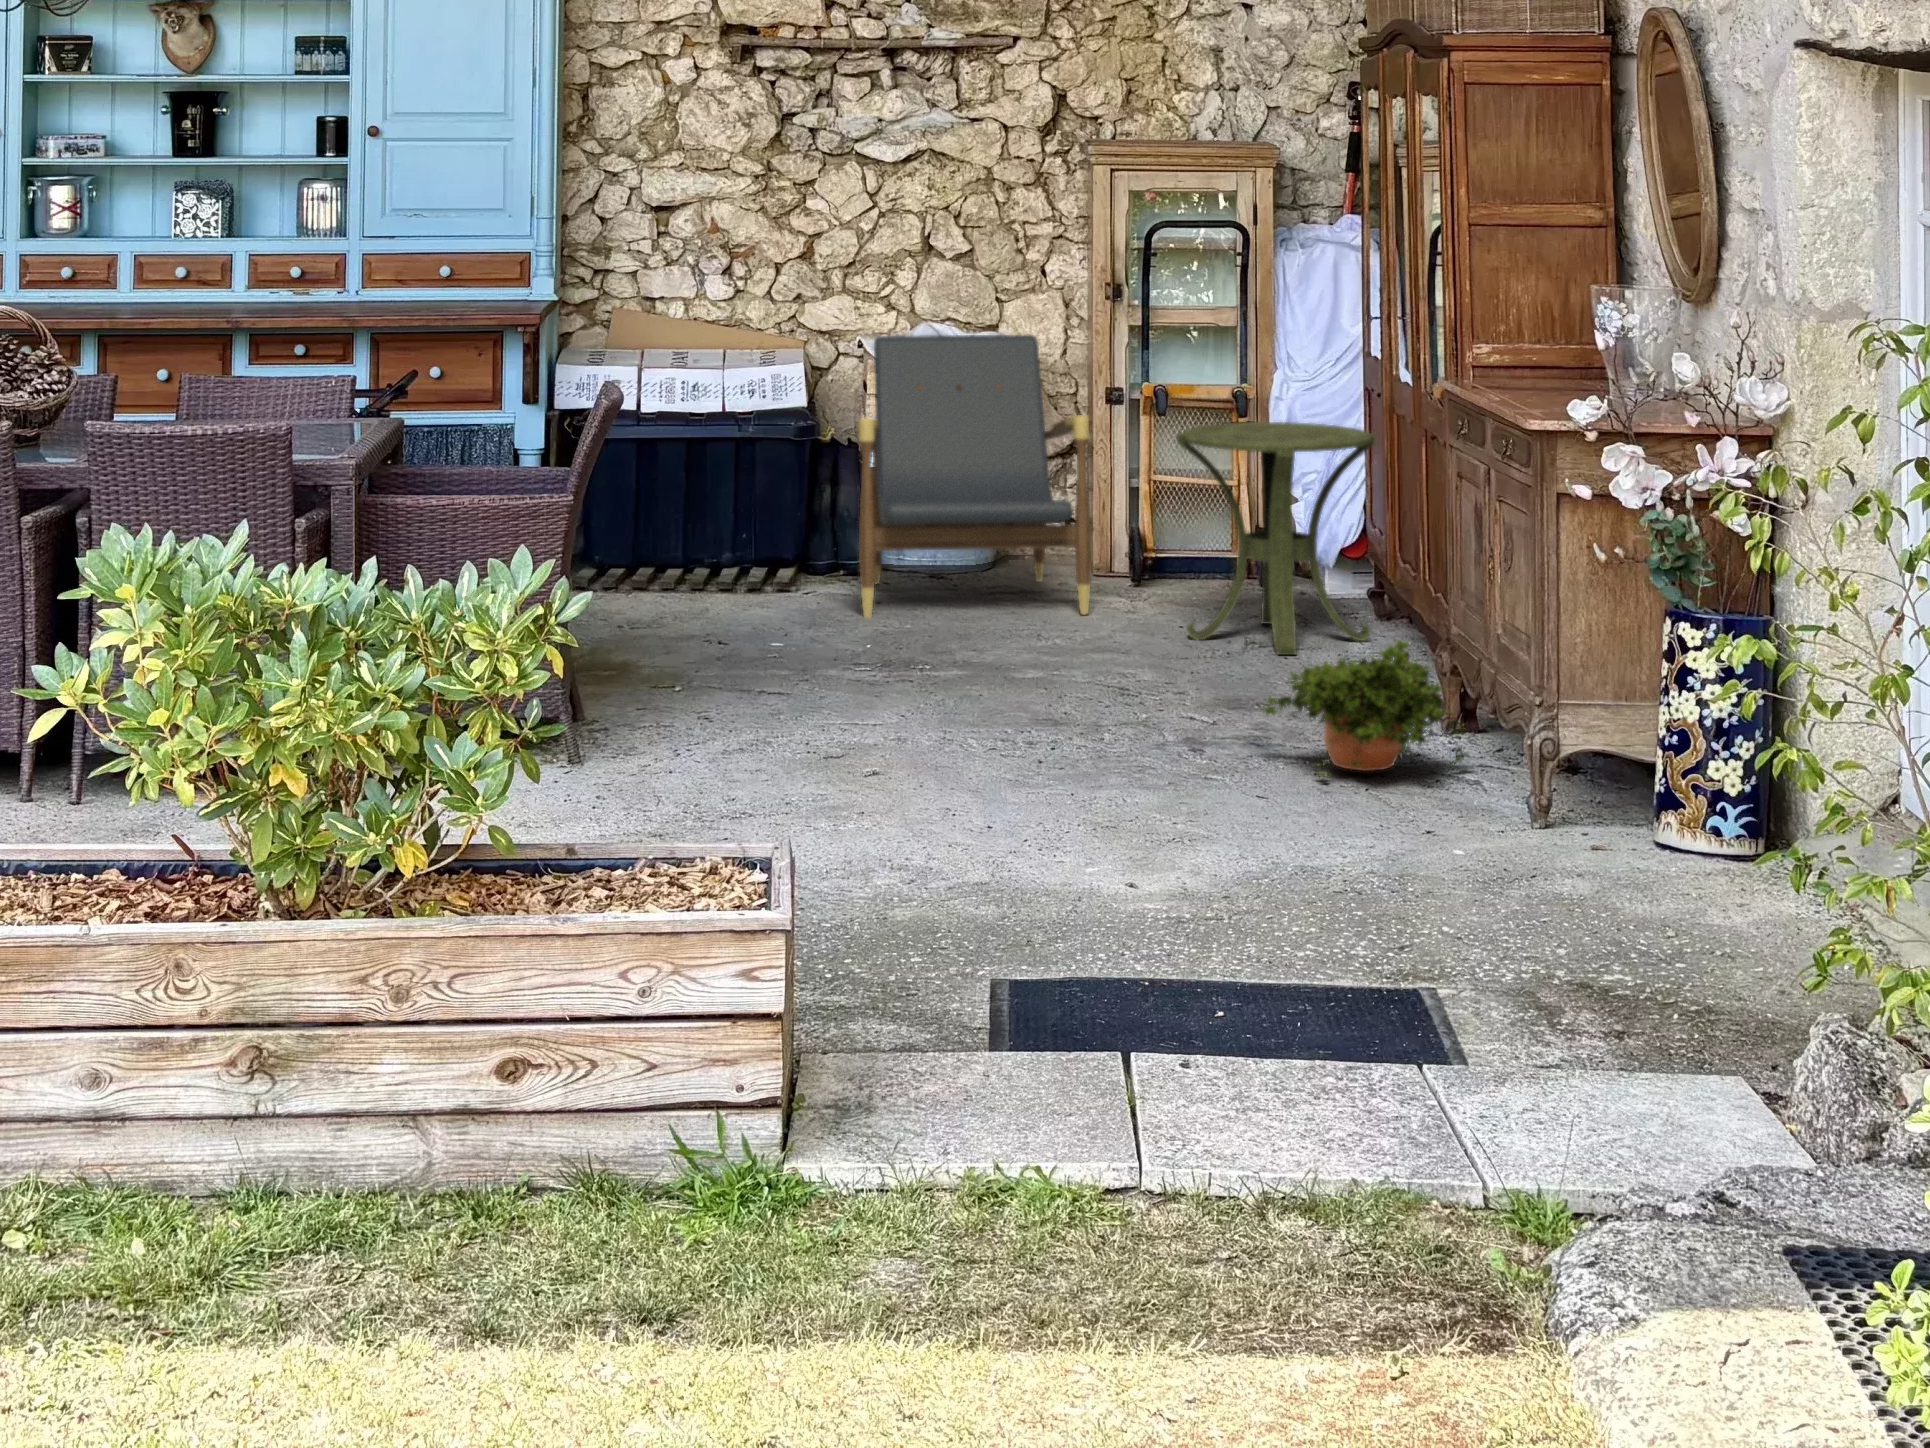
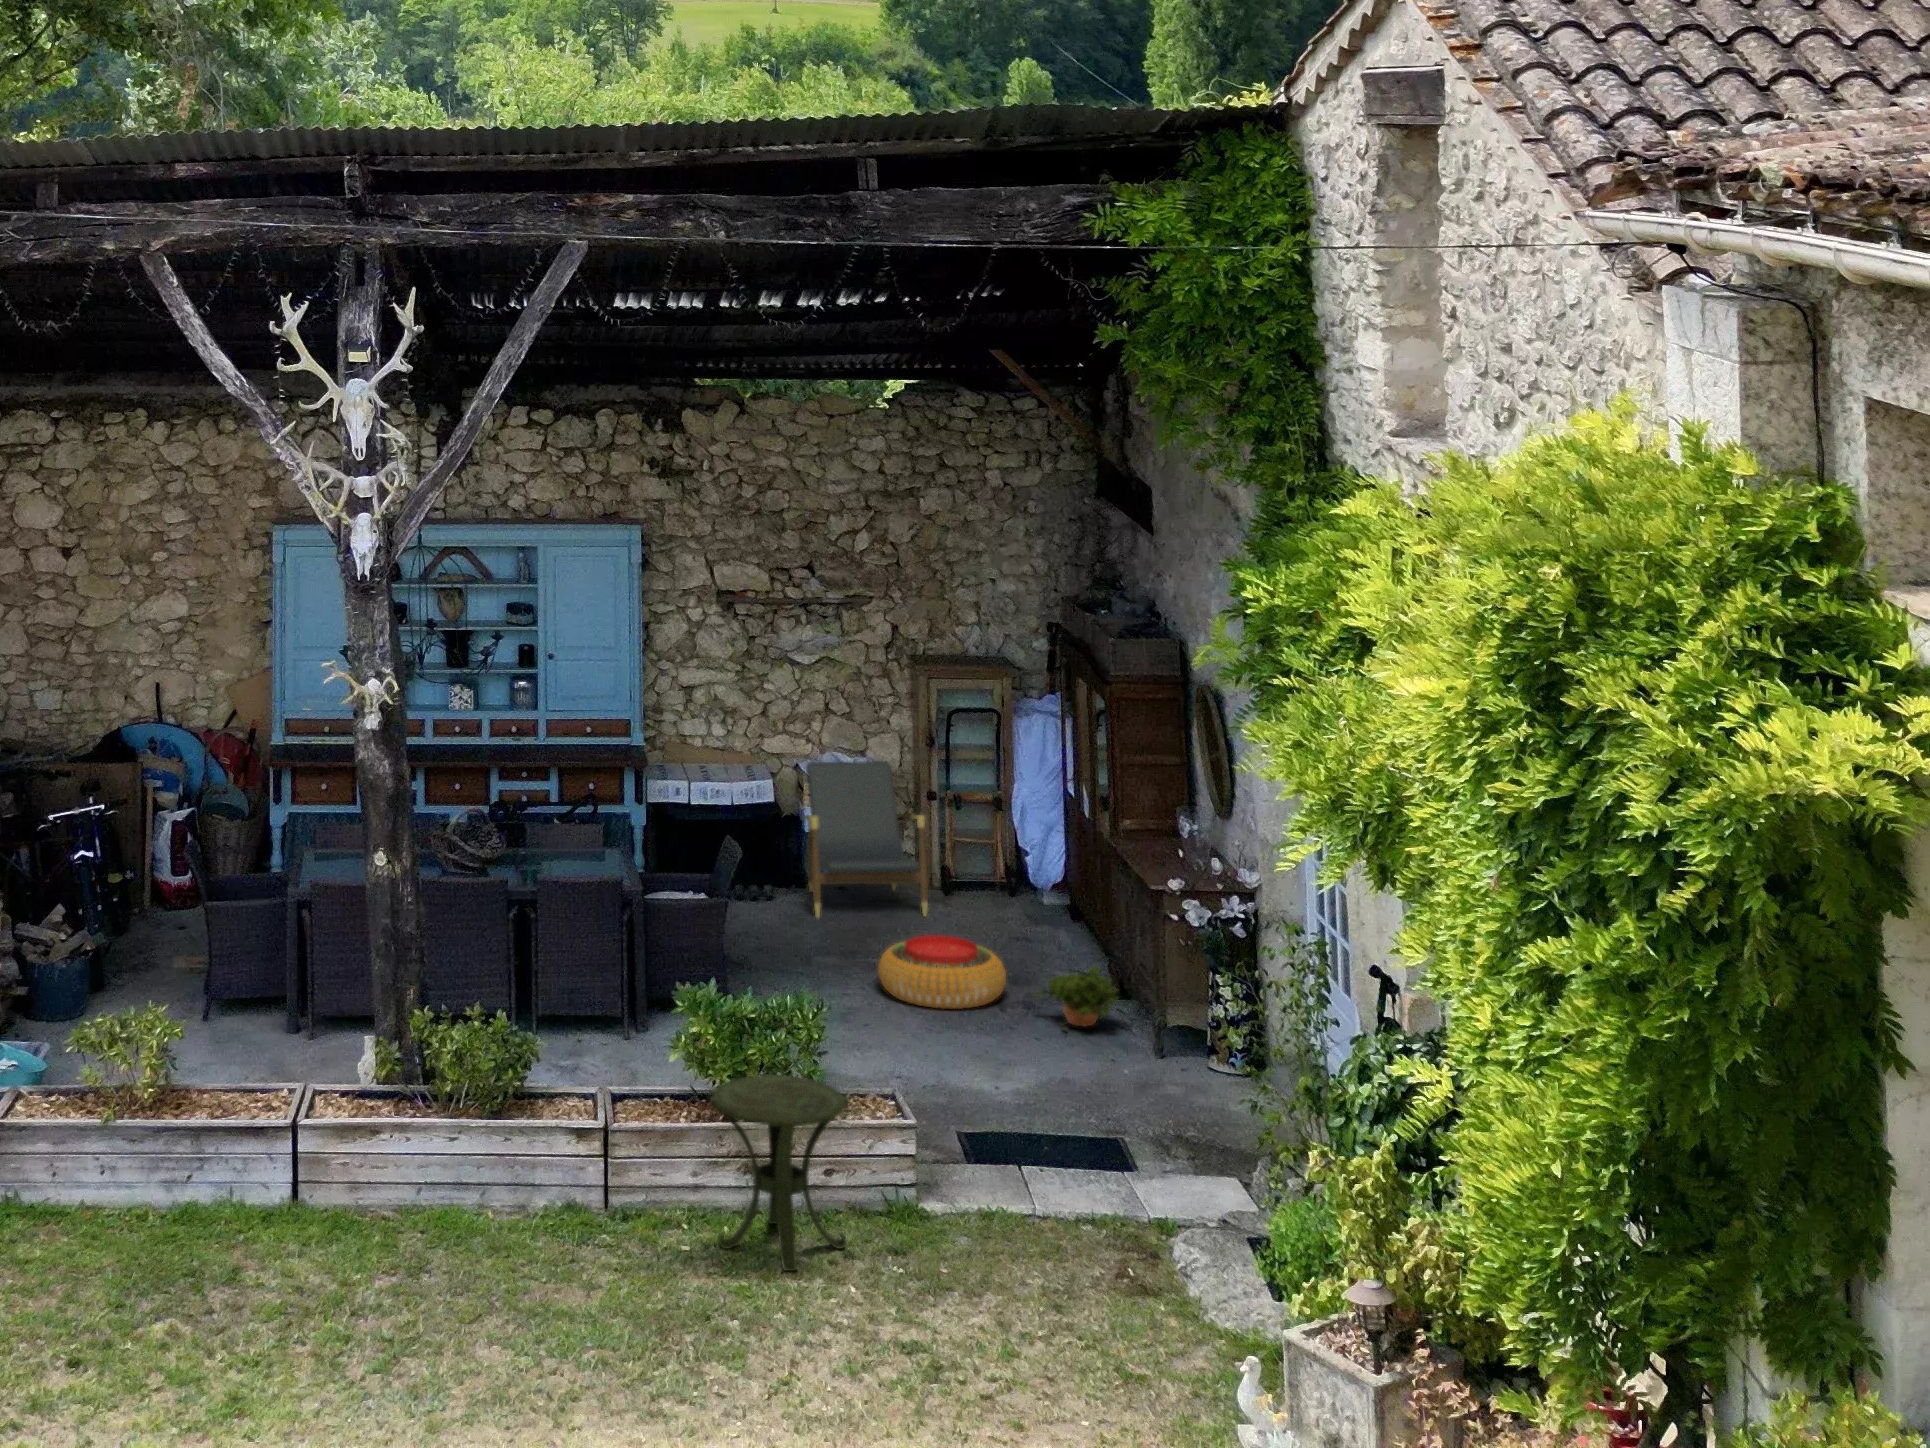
side table: present [1177,422,1376,655] -> present [710,1074,848,1271]
pouf: none [933,605,1210,746] -> present [878,935,1006,1009]

